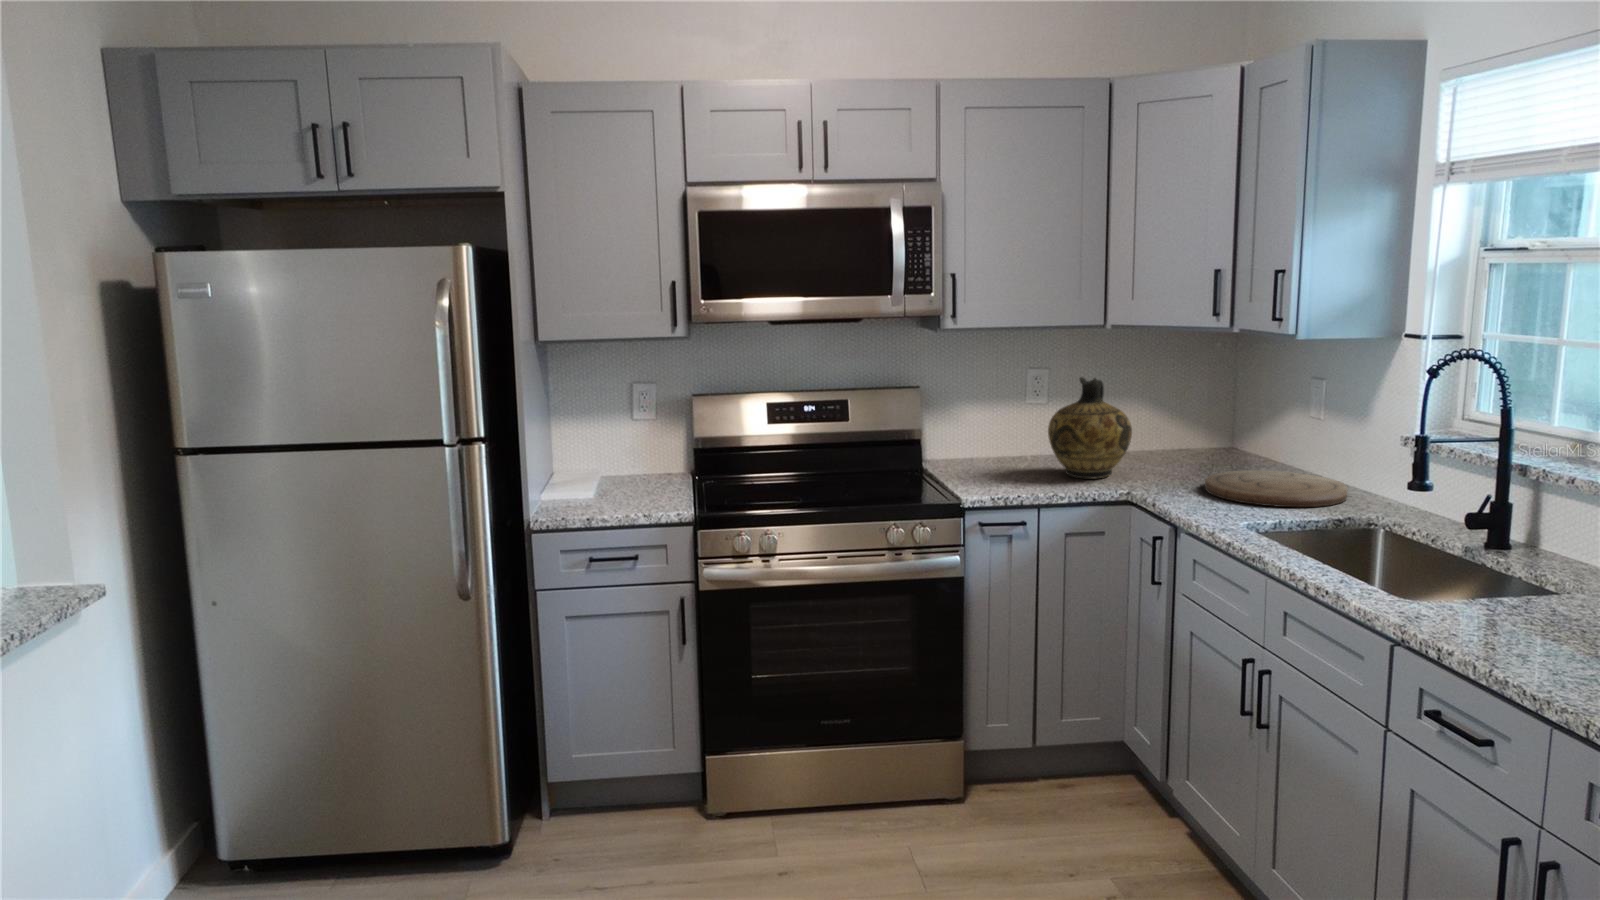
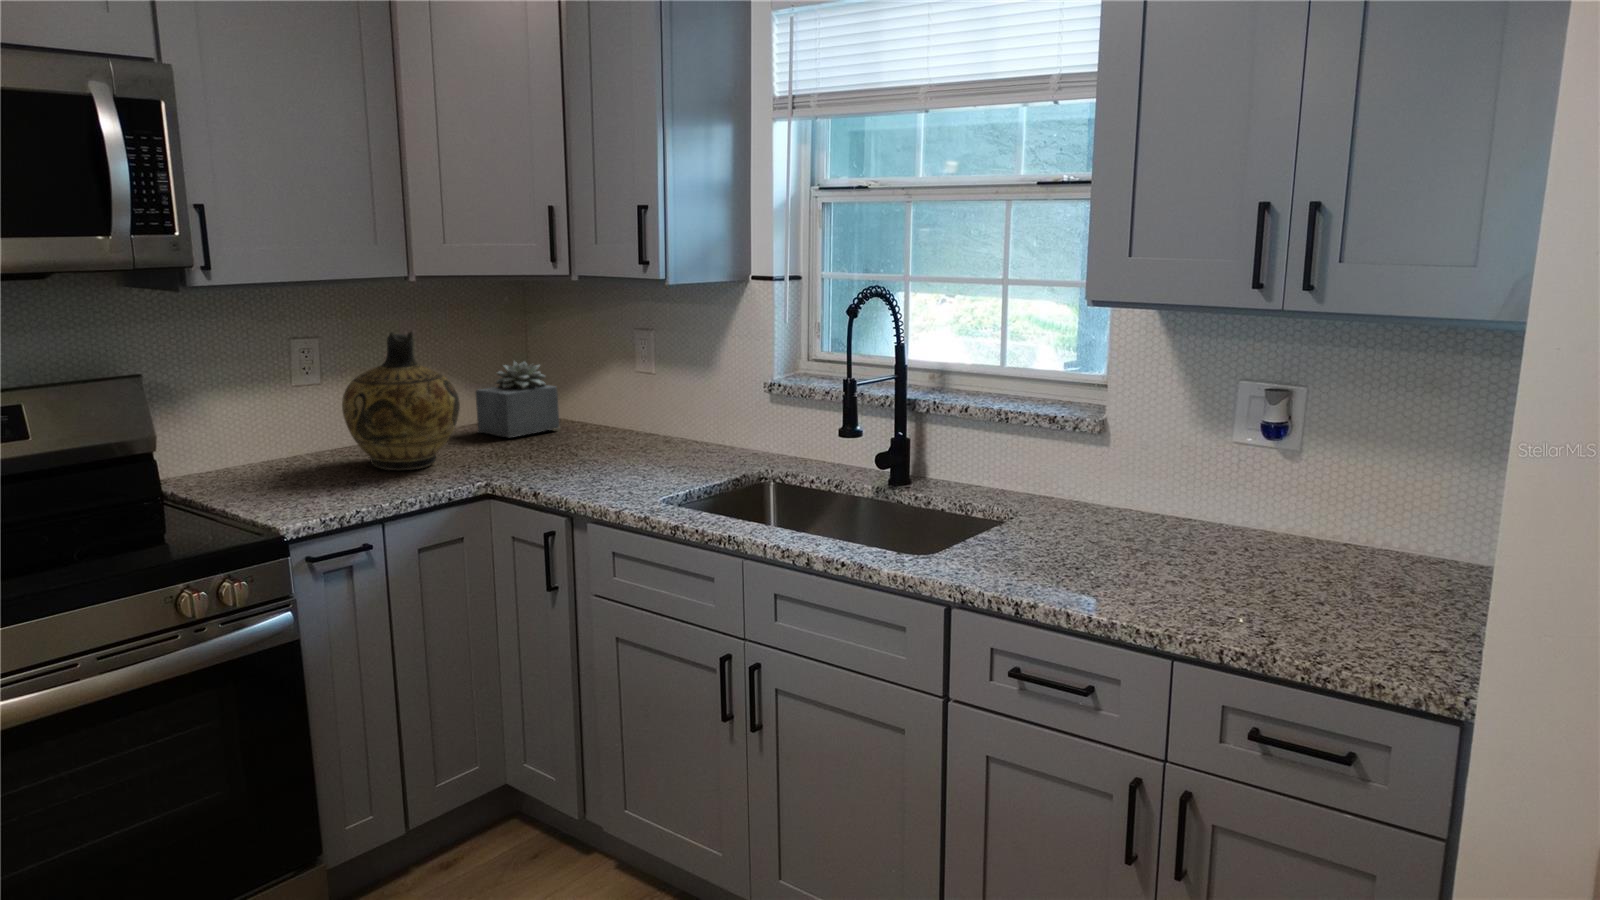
succulent plant: none [1173,405,1243,467] -> present [476,362,559,437]
cutting board: present [1205,471,1347,507] -> none [561,431,713,474]

